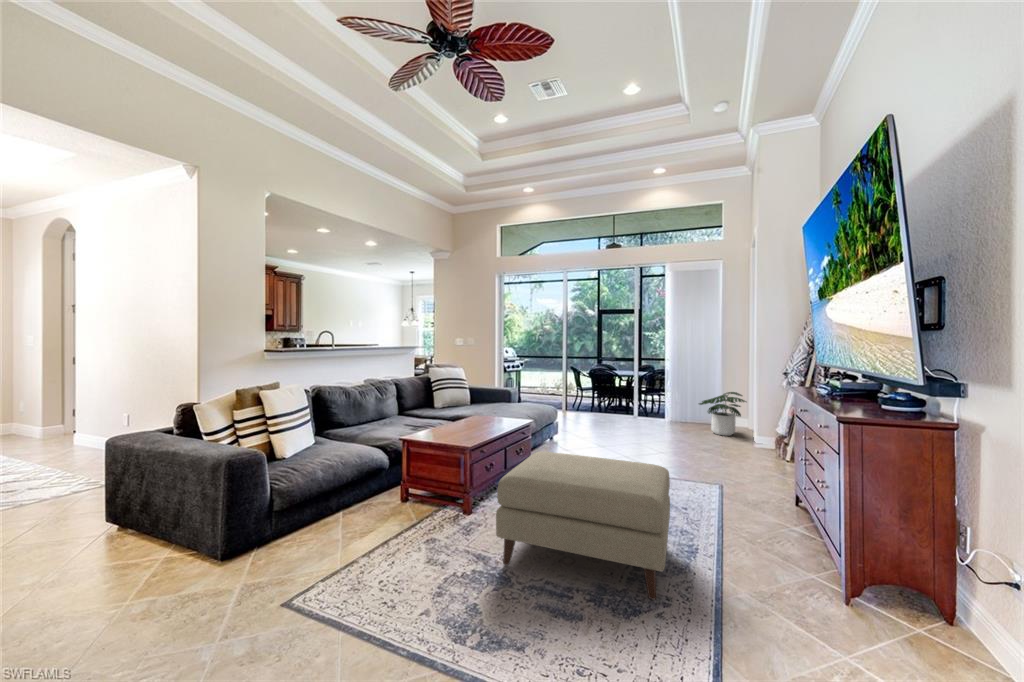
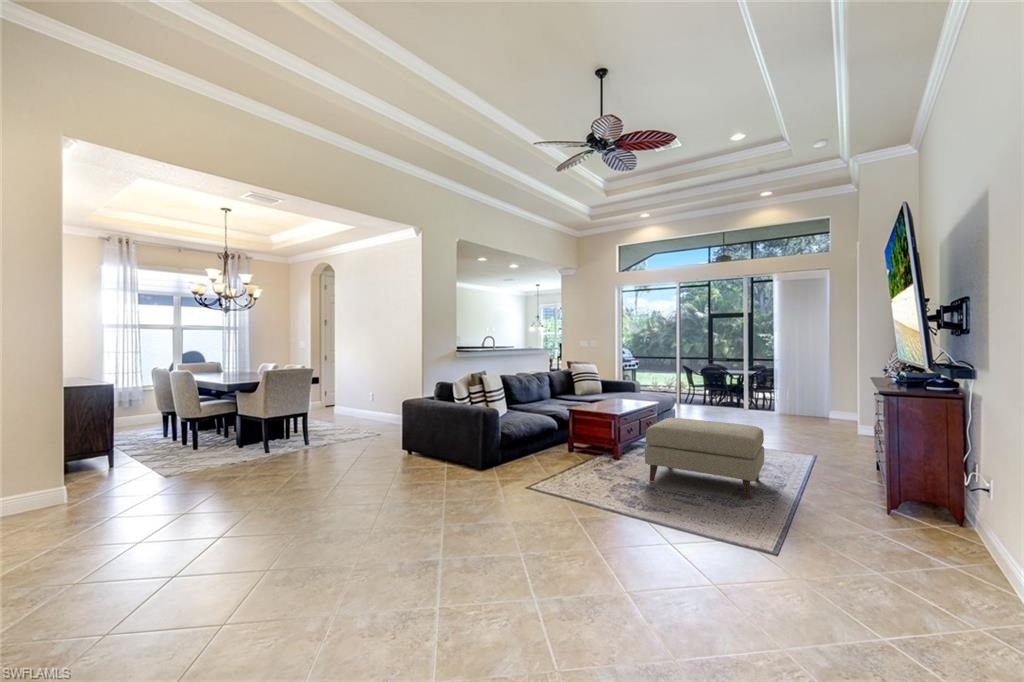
potted plant: present [699,392,746,436] -> none [806,388,853,427]

